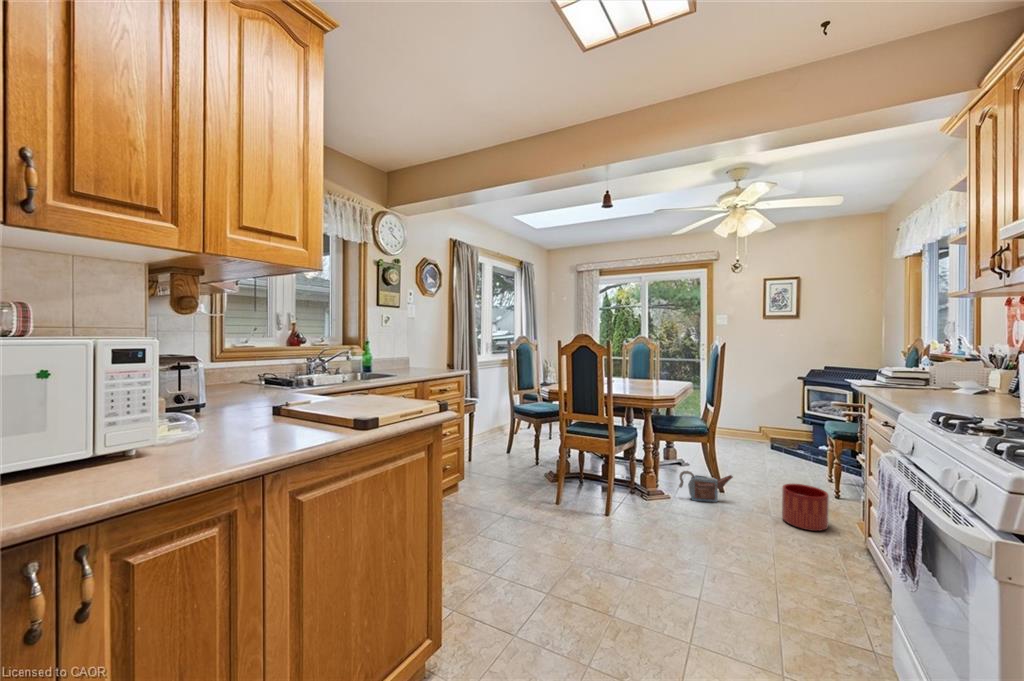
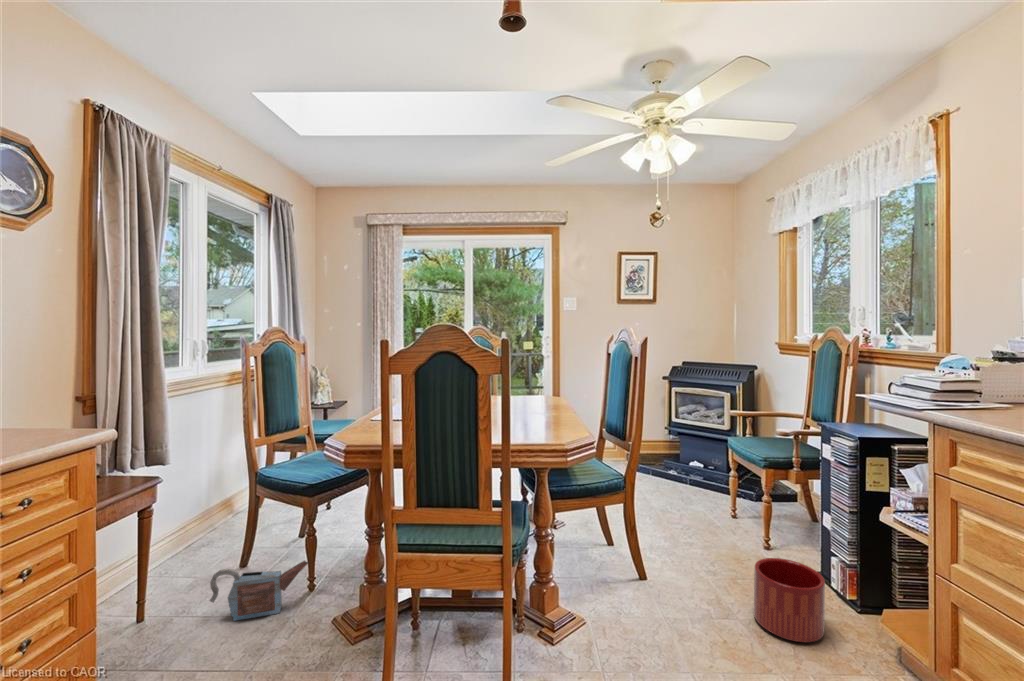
watering can: present [679,471,733,502] -> present [210,561,308,621]

